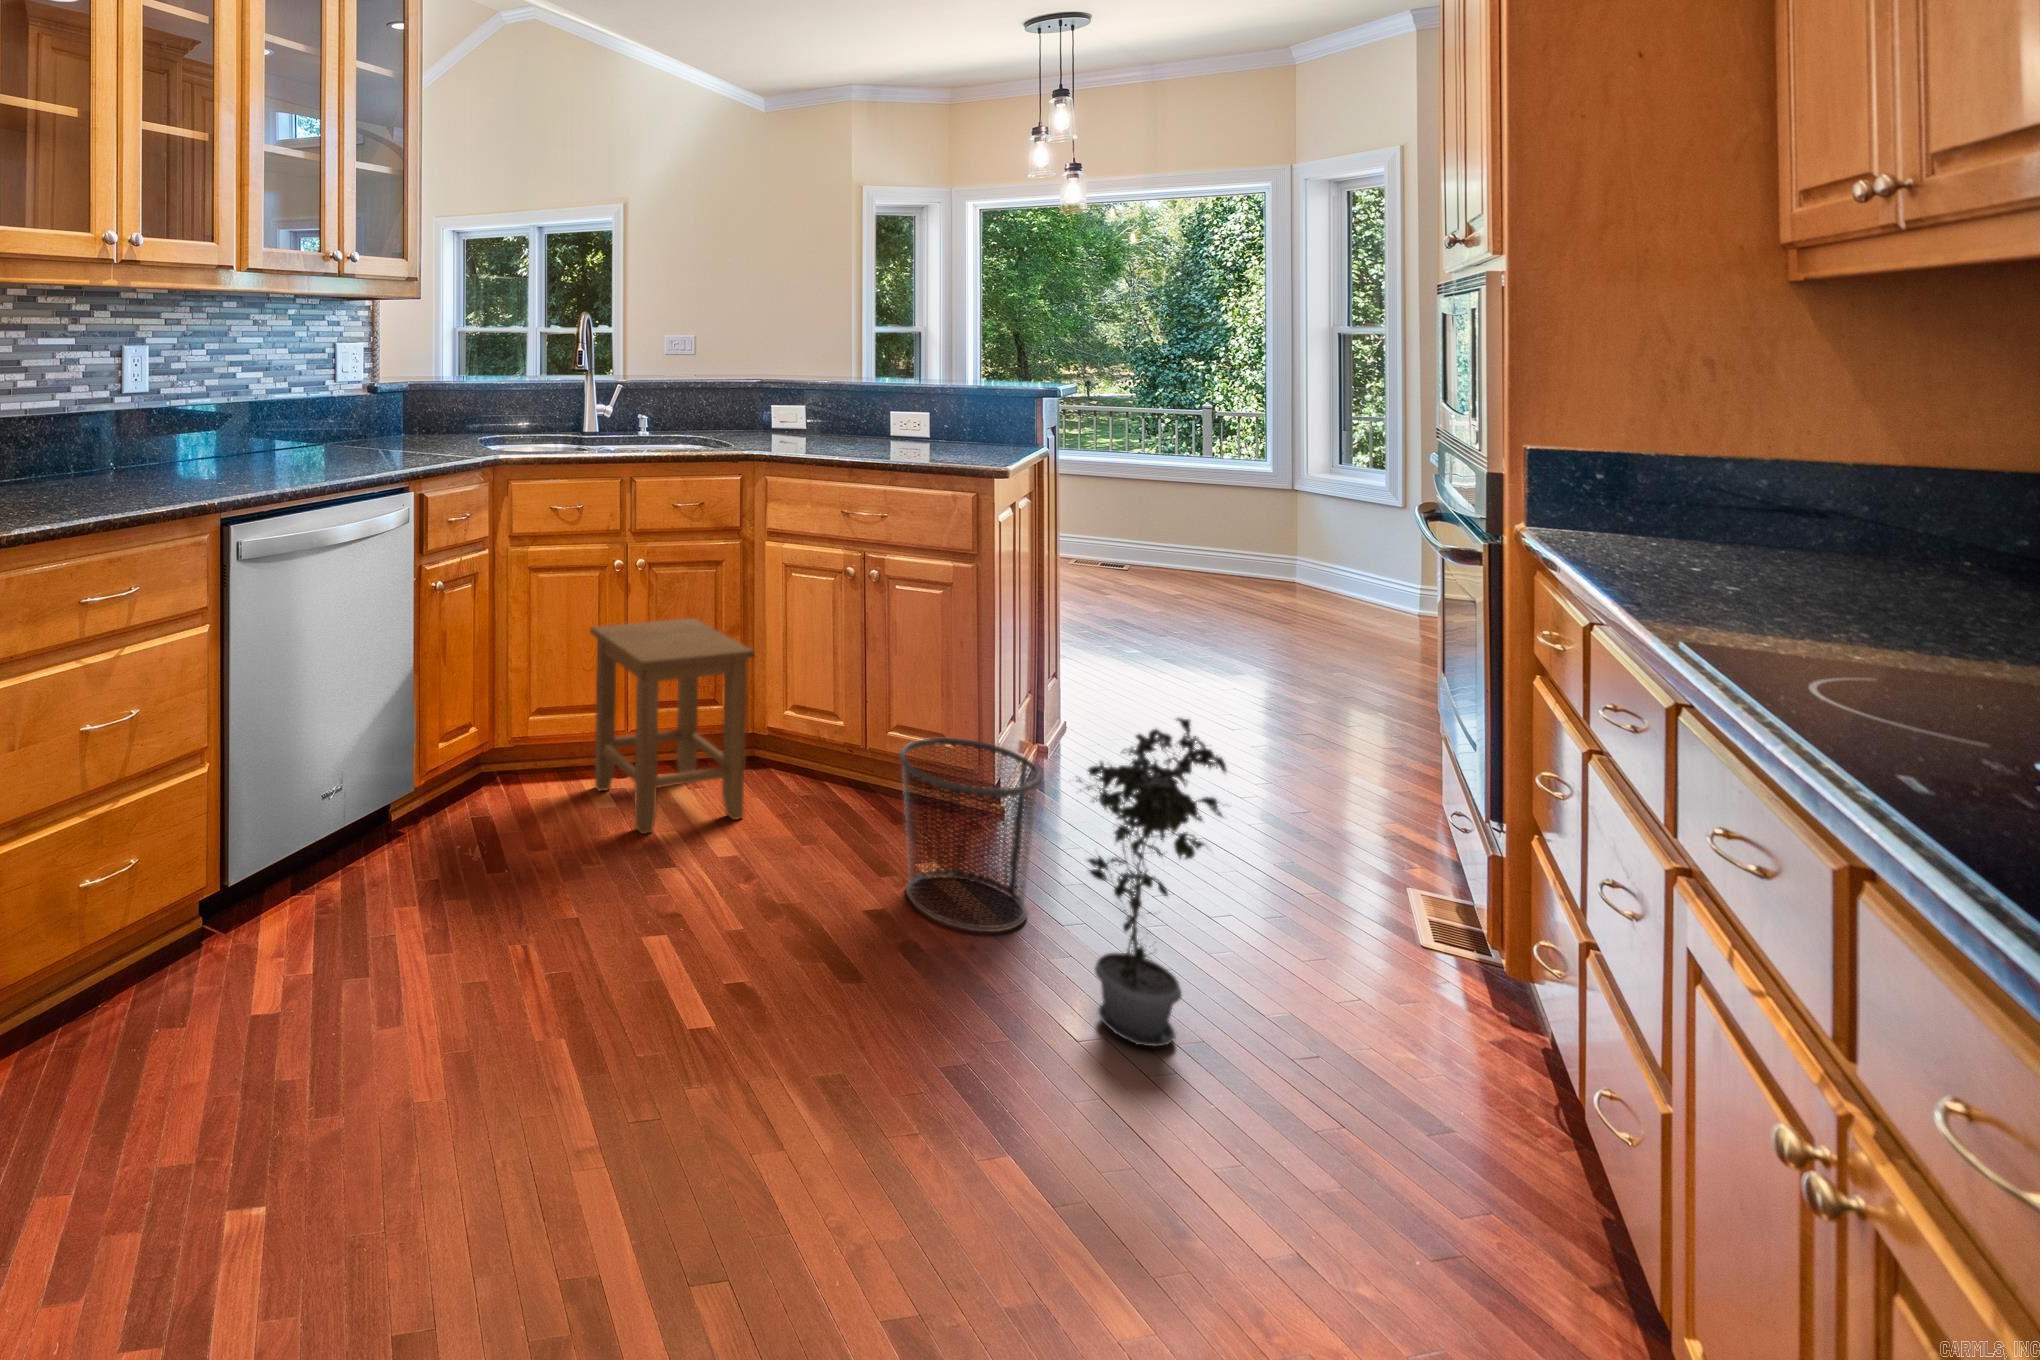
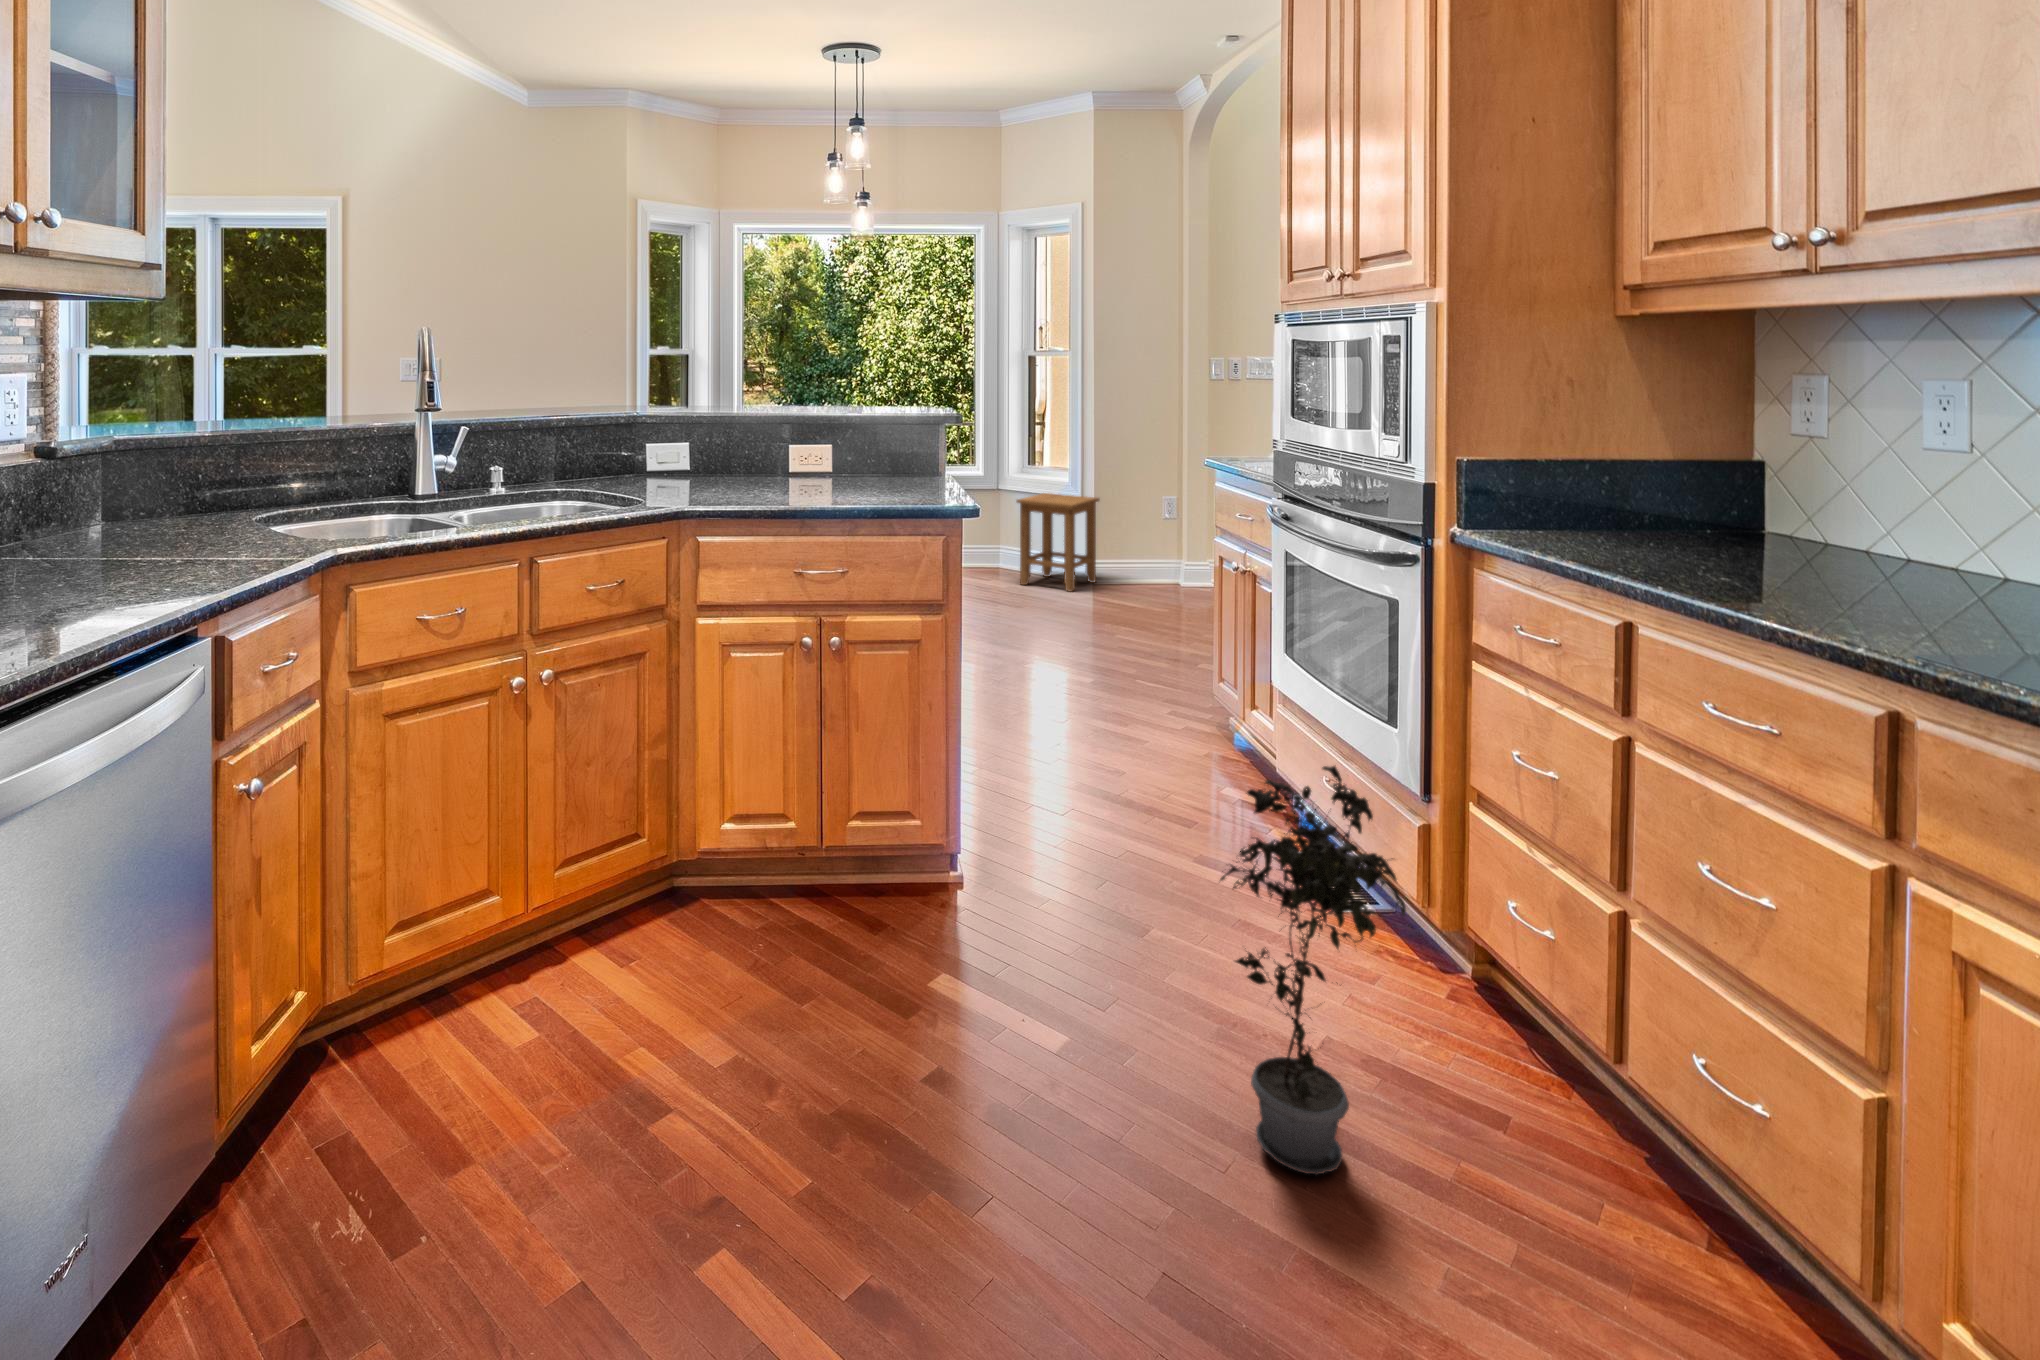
stool: present [590,618,755,833] -> present [1016,493,1099,591]
waste bin: present [899,738,1042,932] -> none [951,828,1118,1081]

